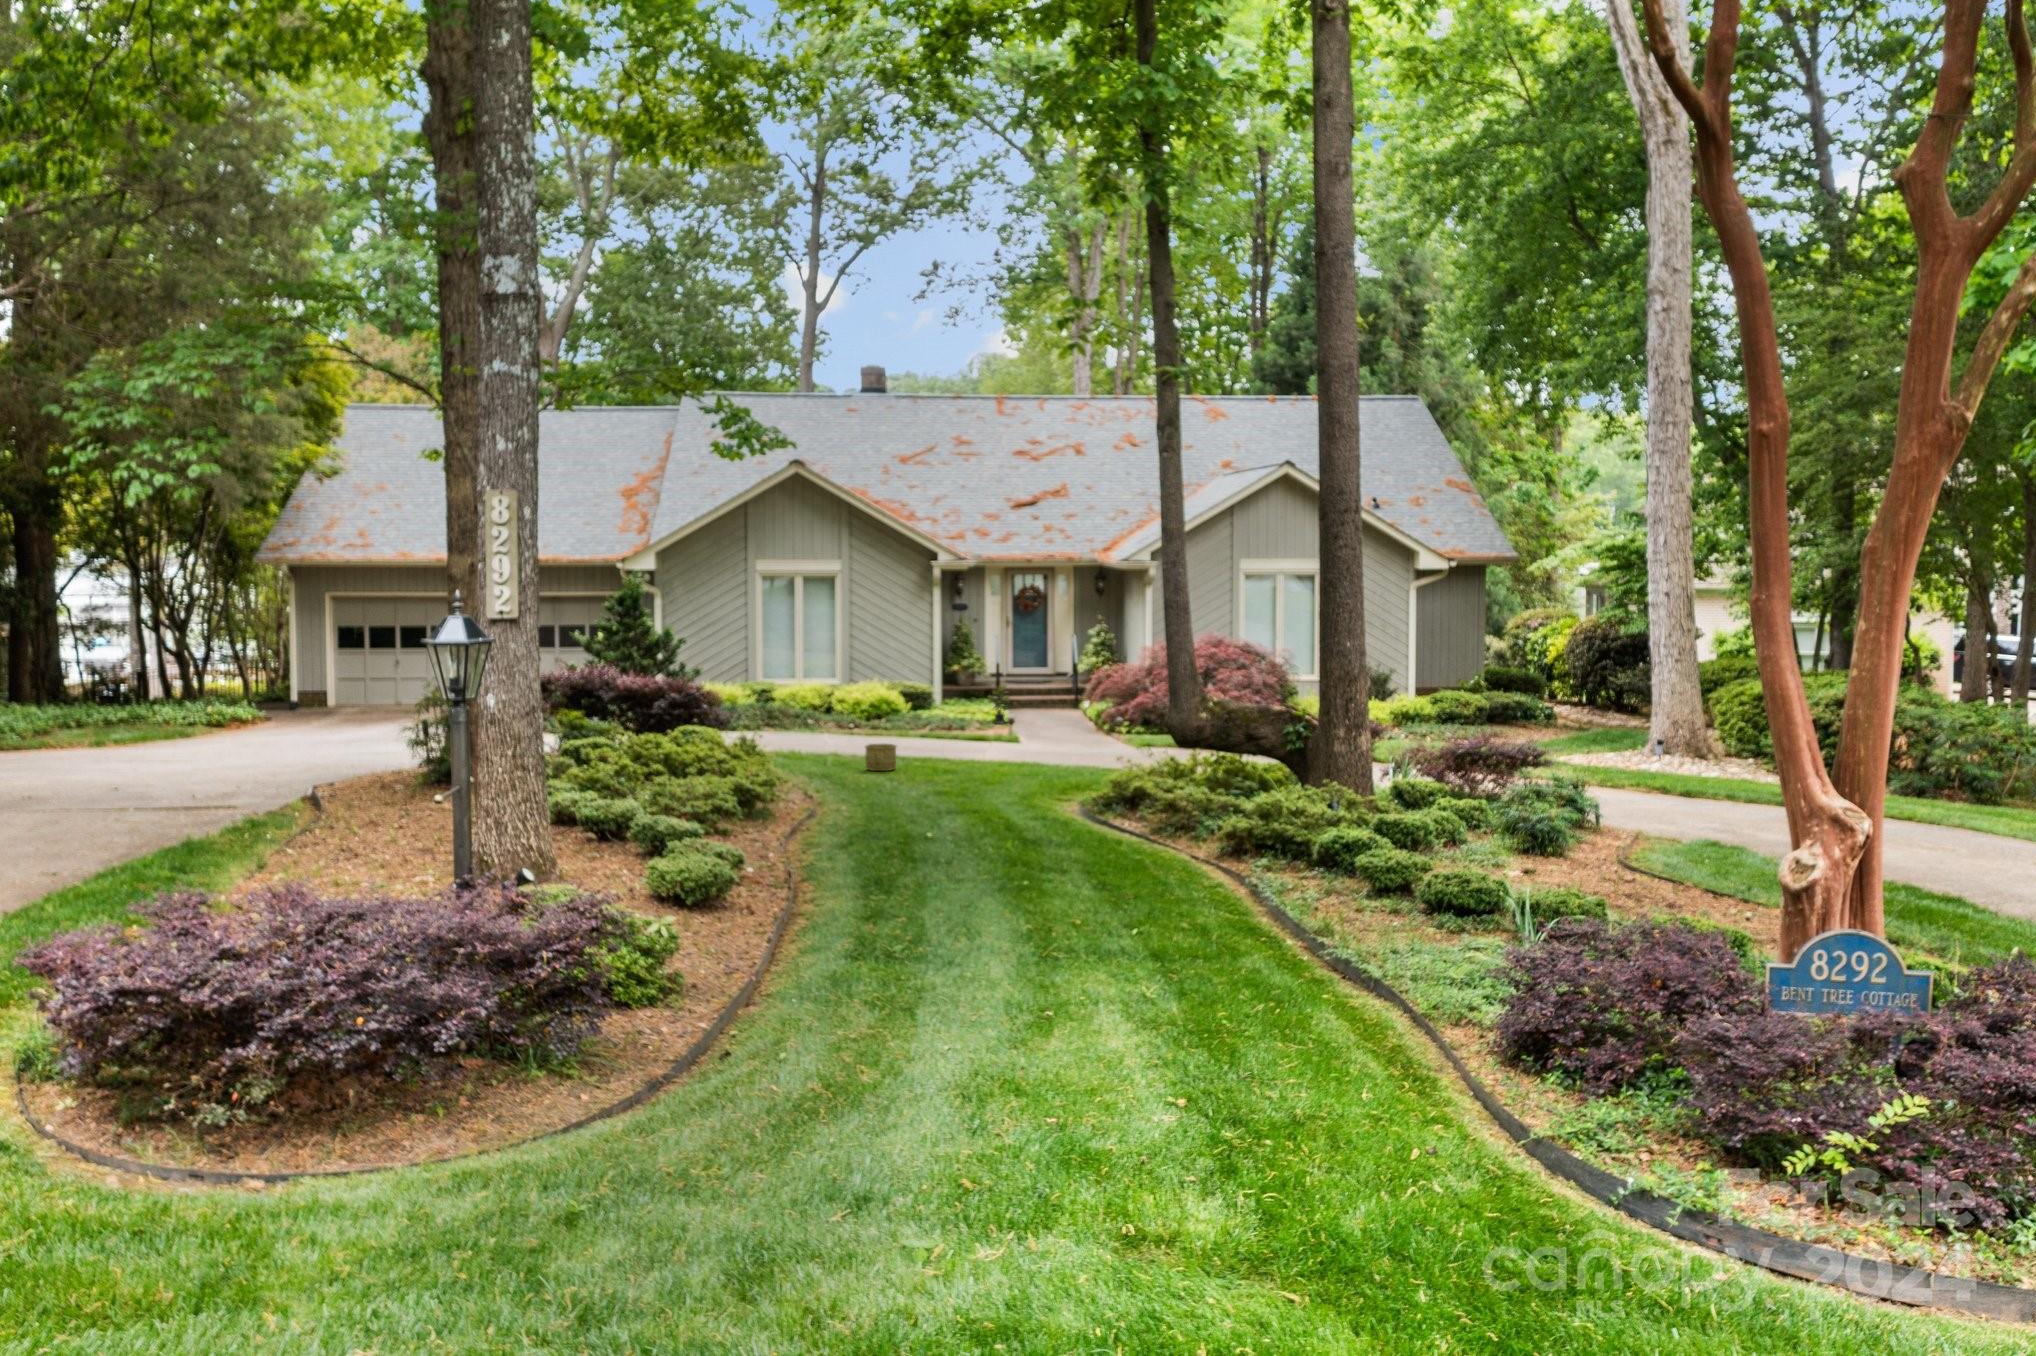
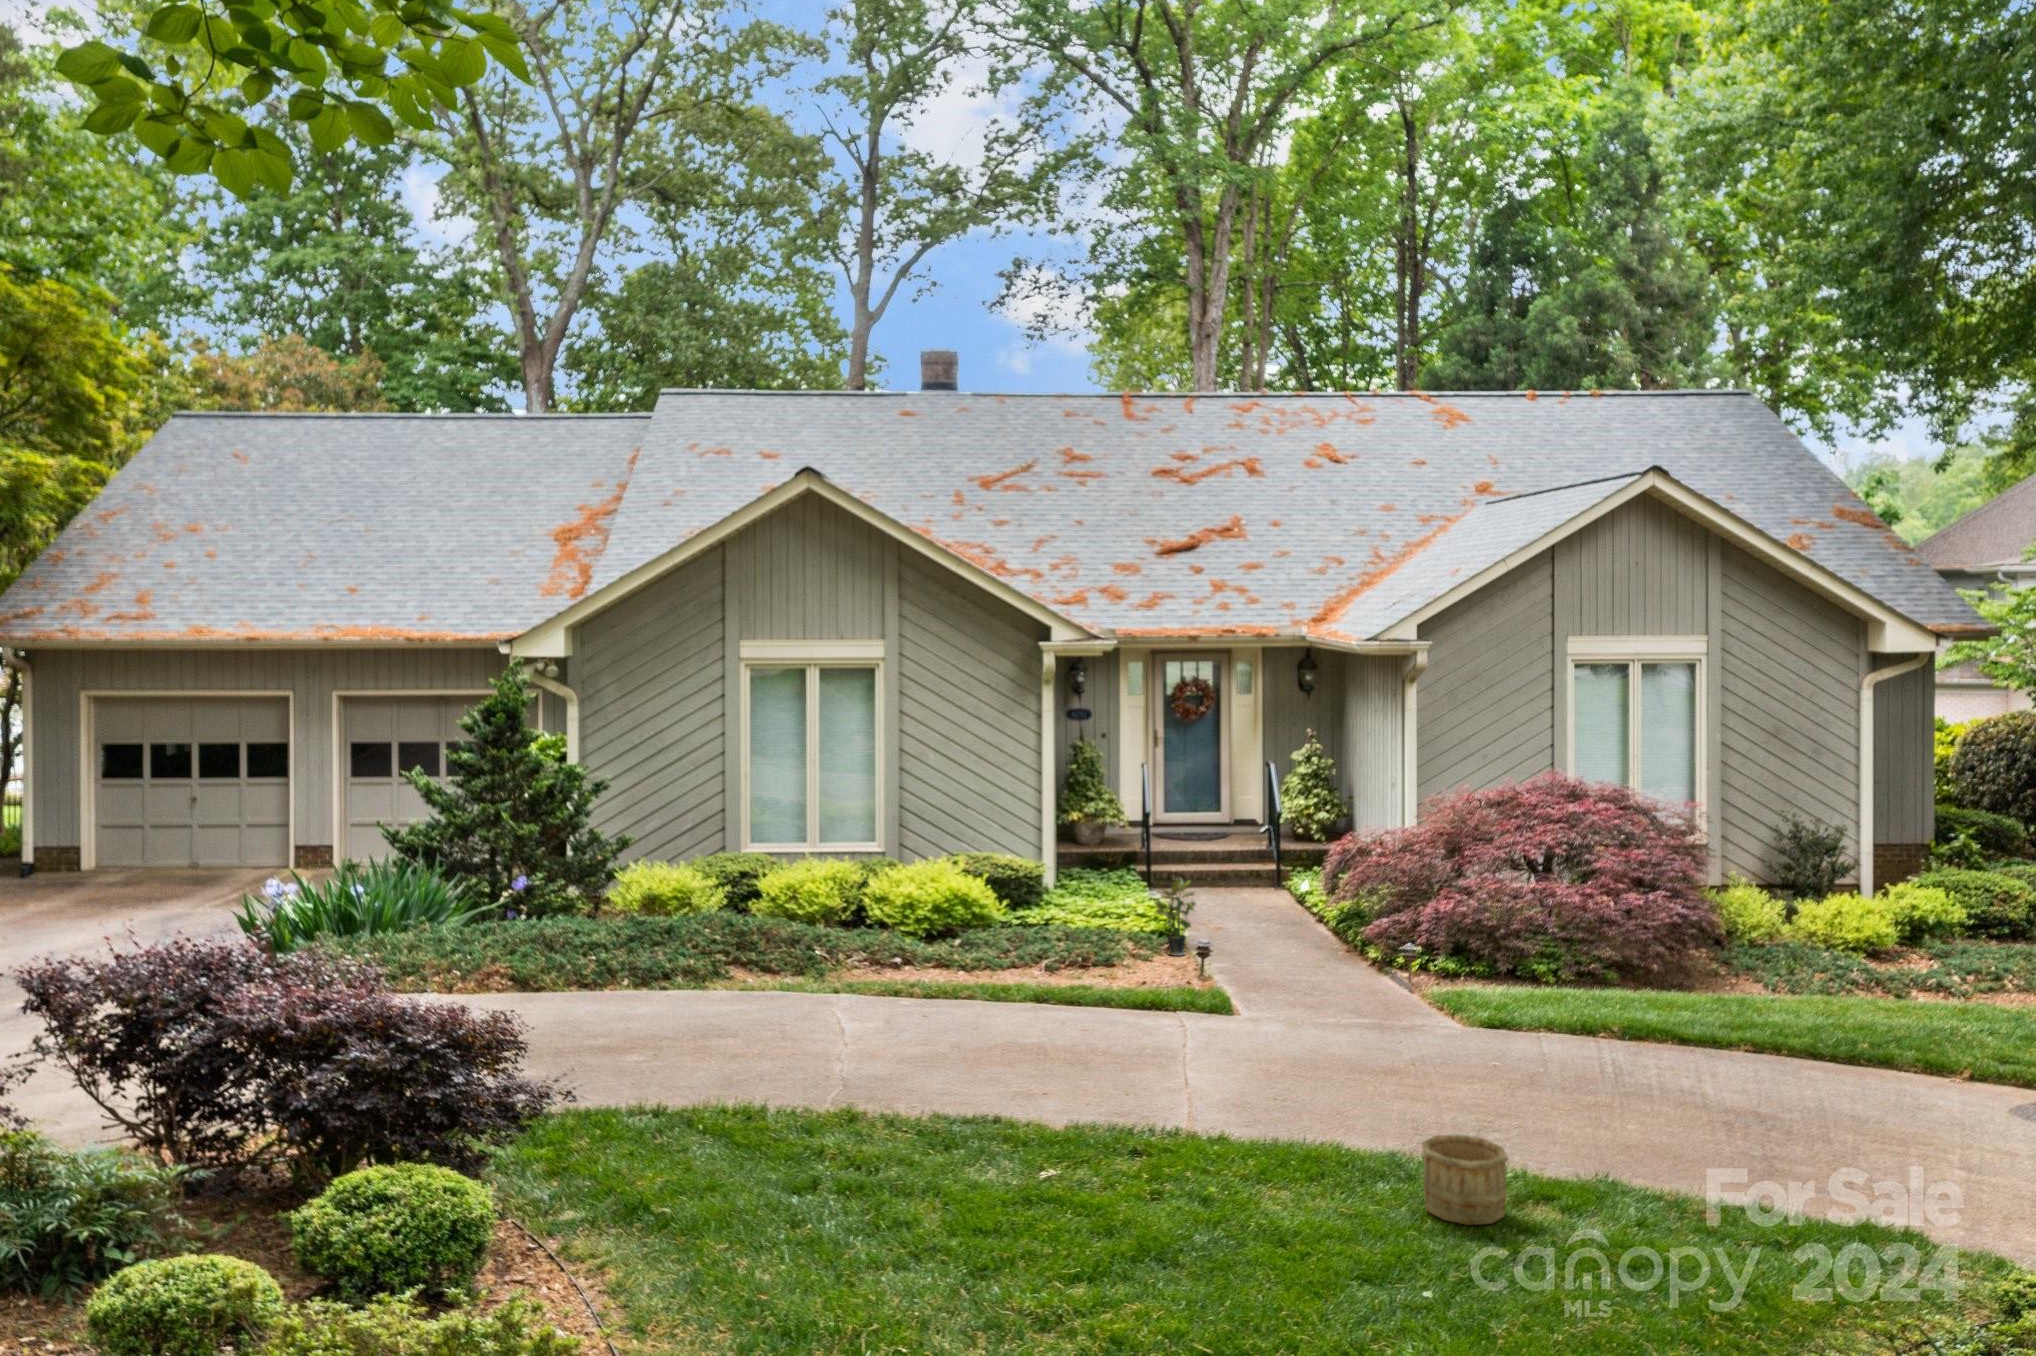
wooden bucket: present [865,744,896,771] -> present [1422,1135,1509,1225]

